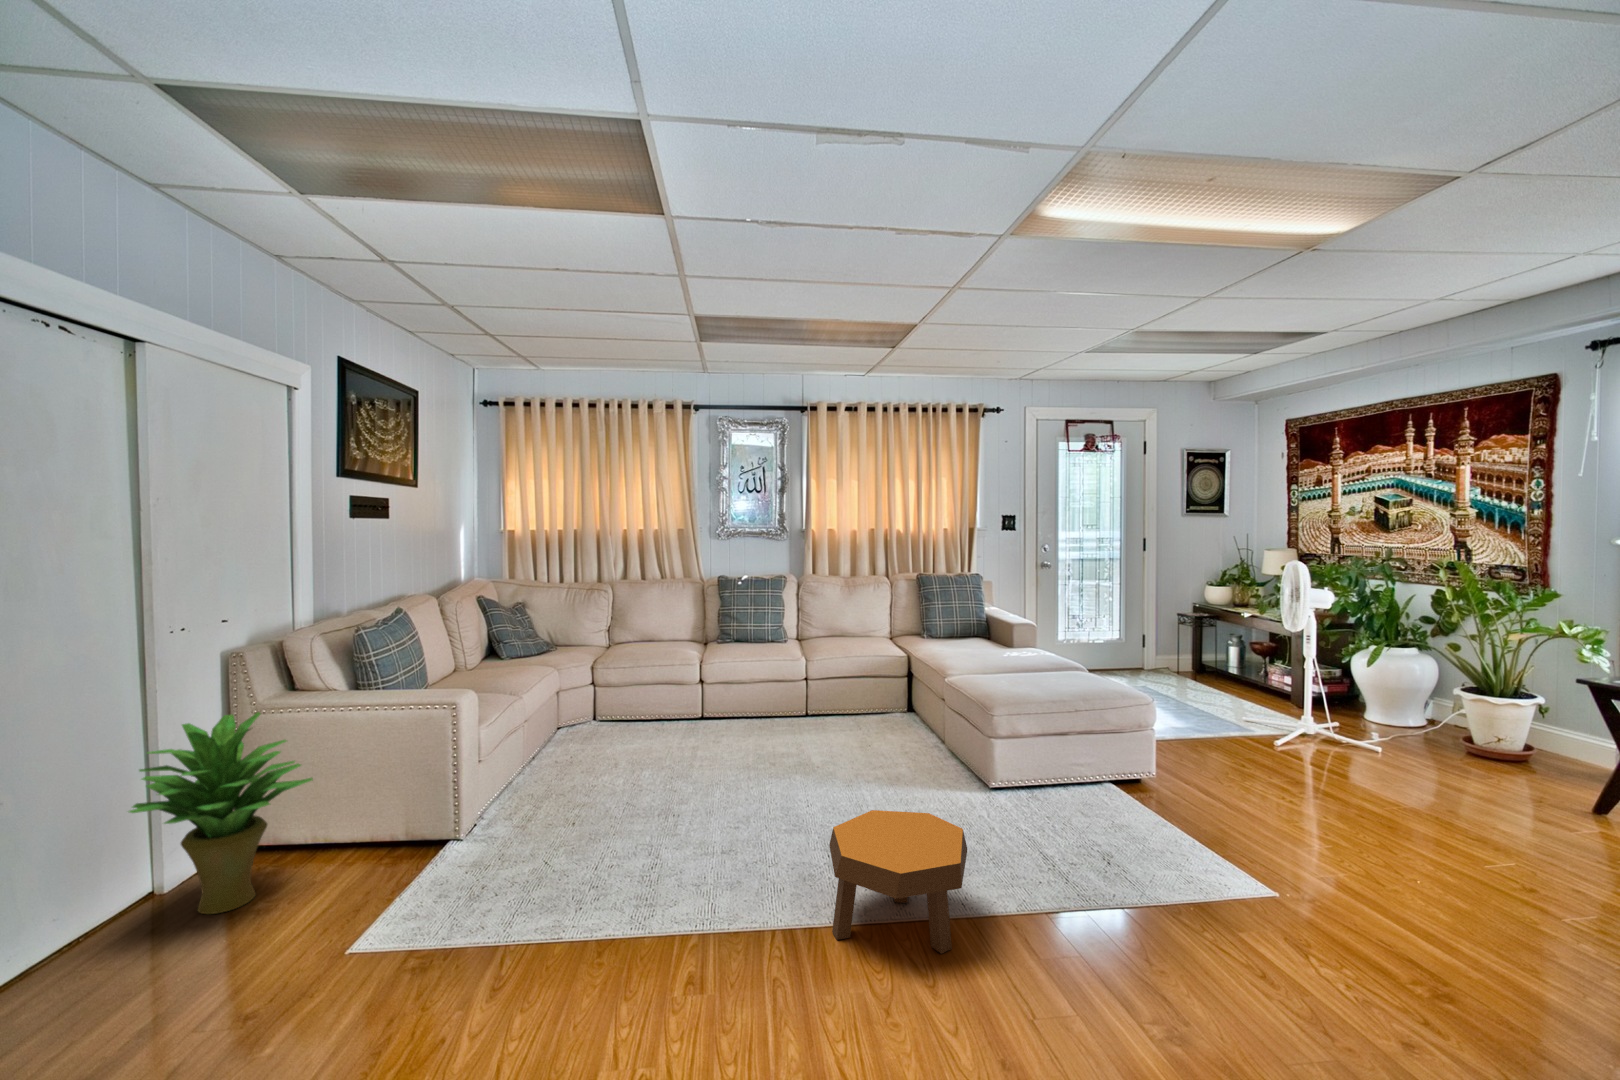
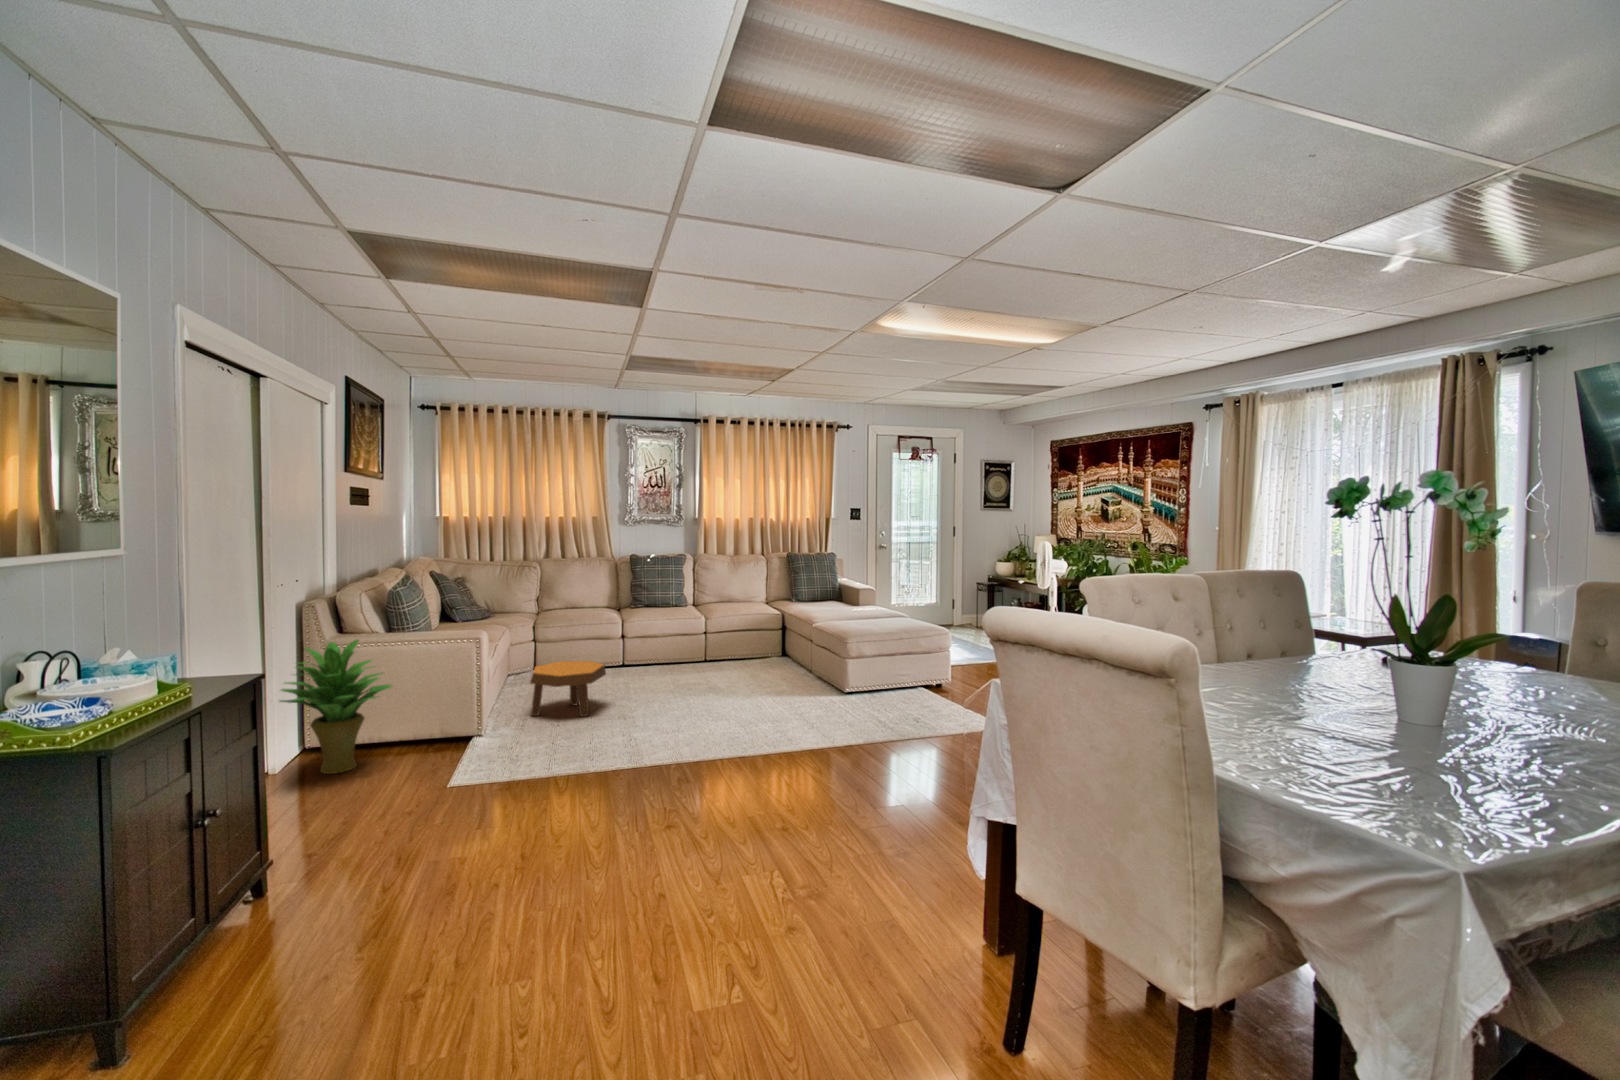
footstool: present [829,810,967,954] -> present [530,661,606,717]

